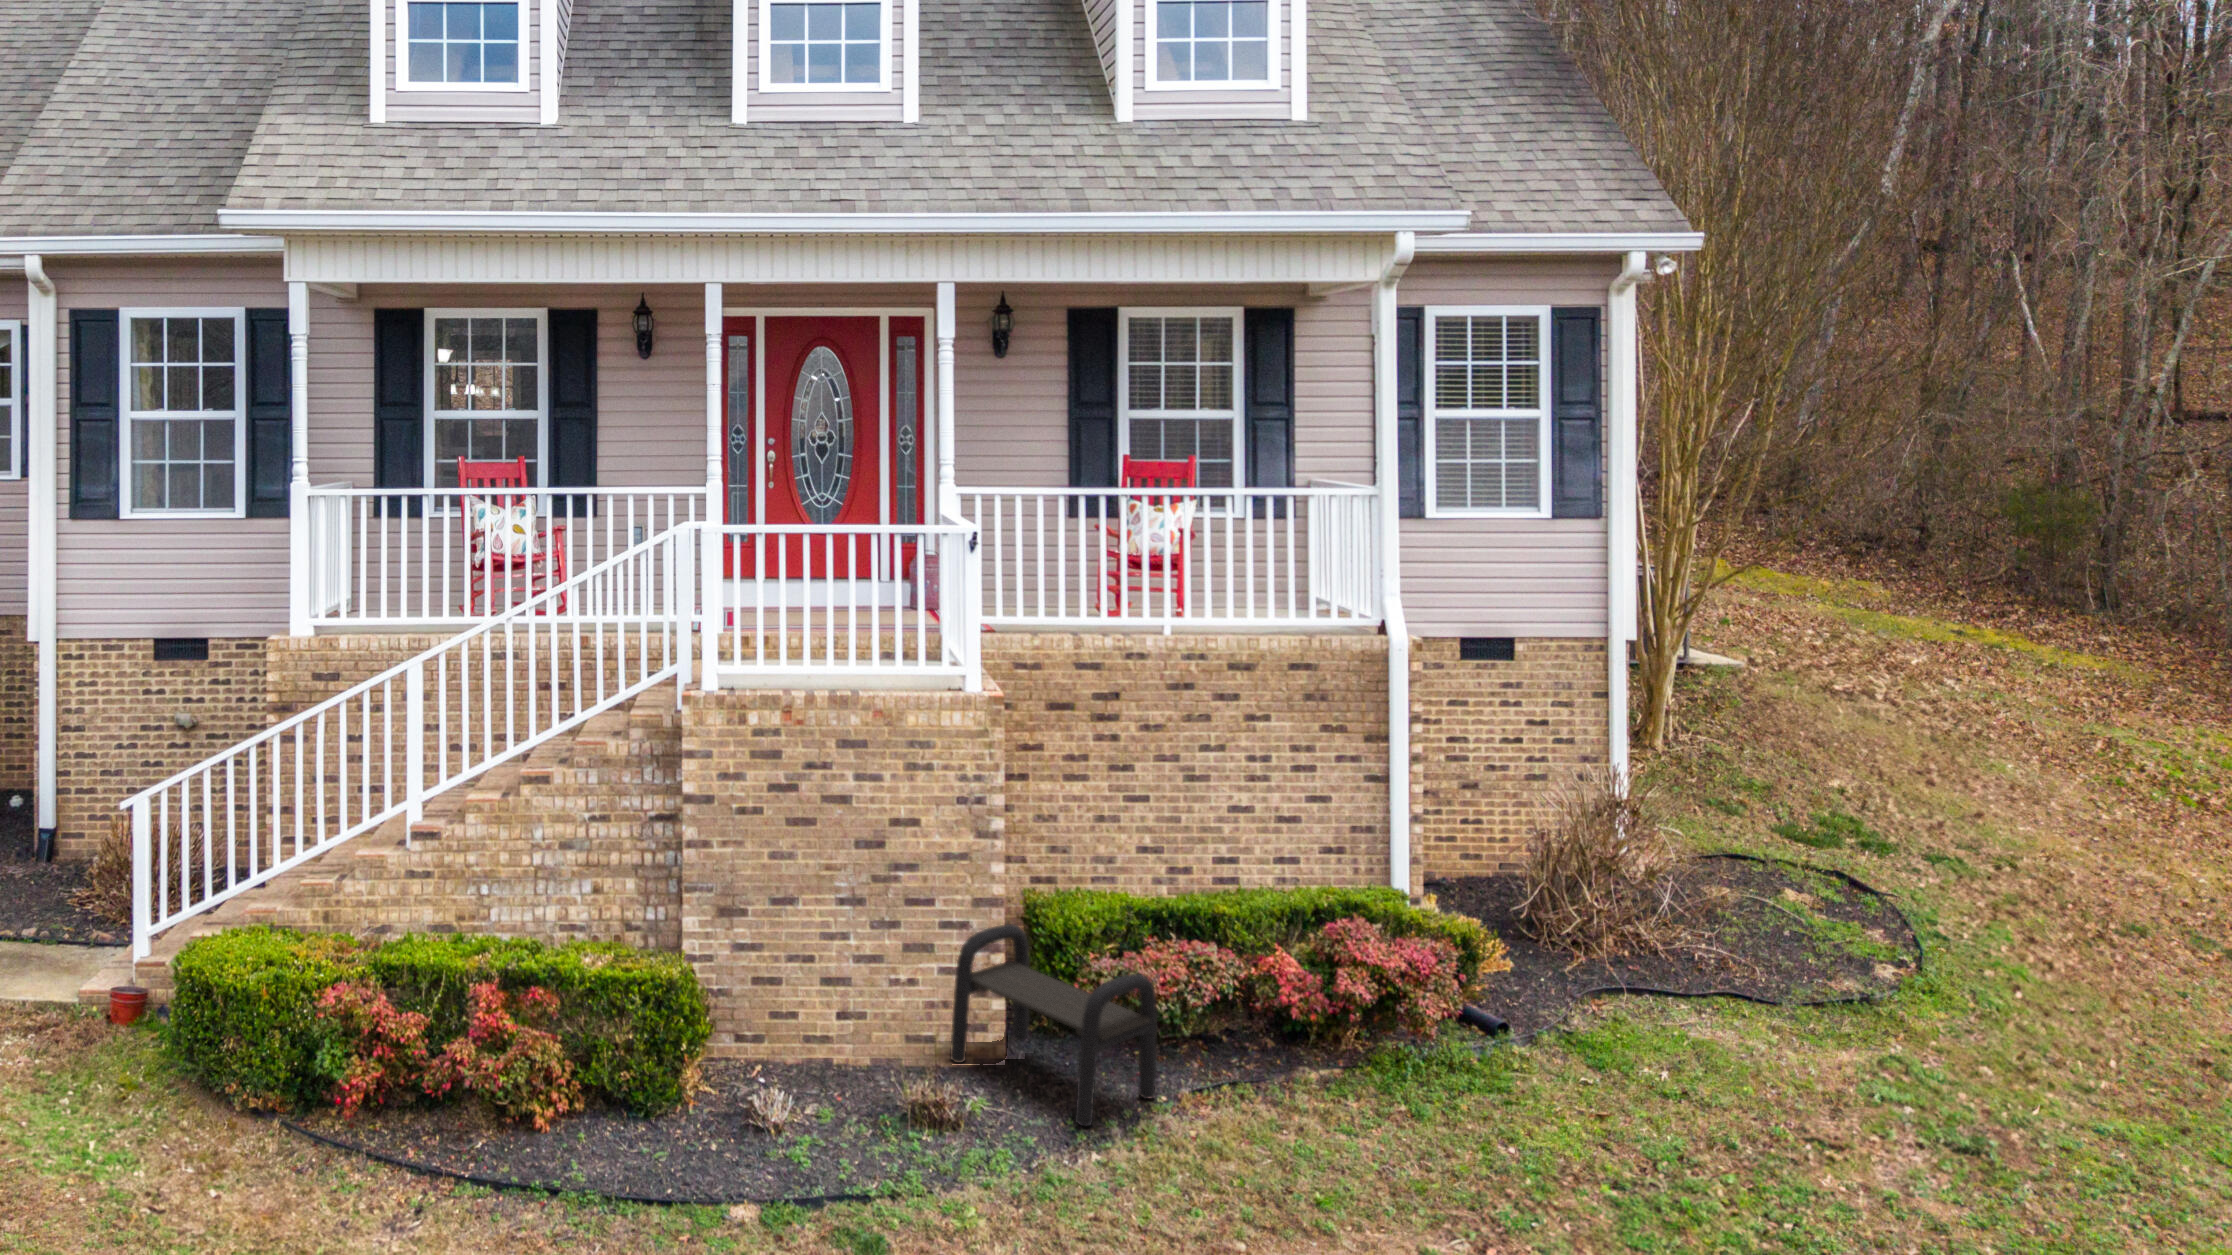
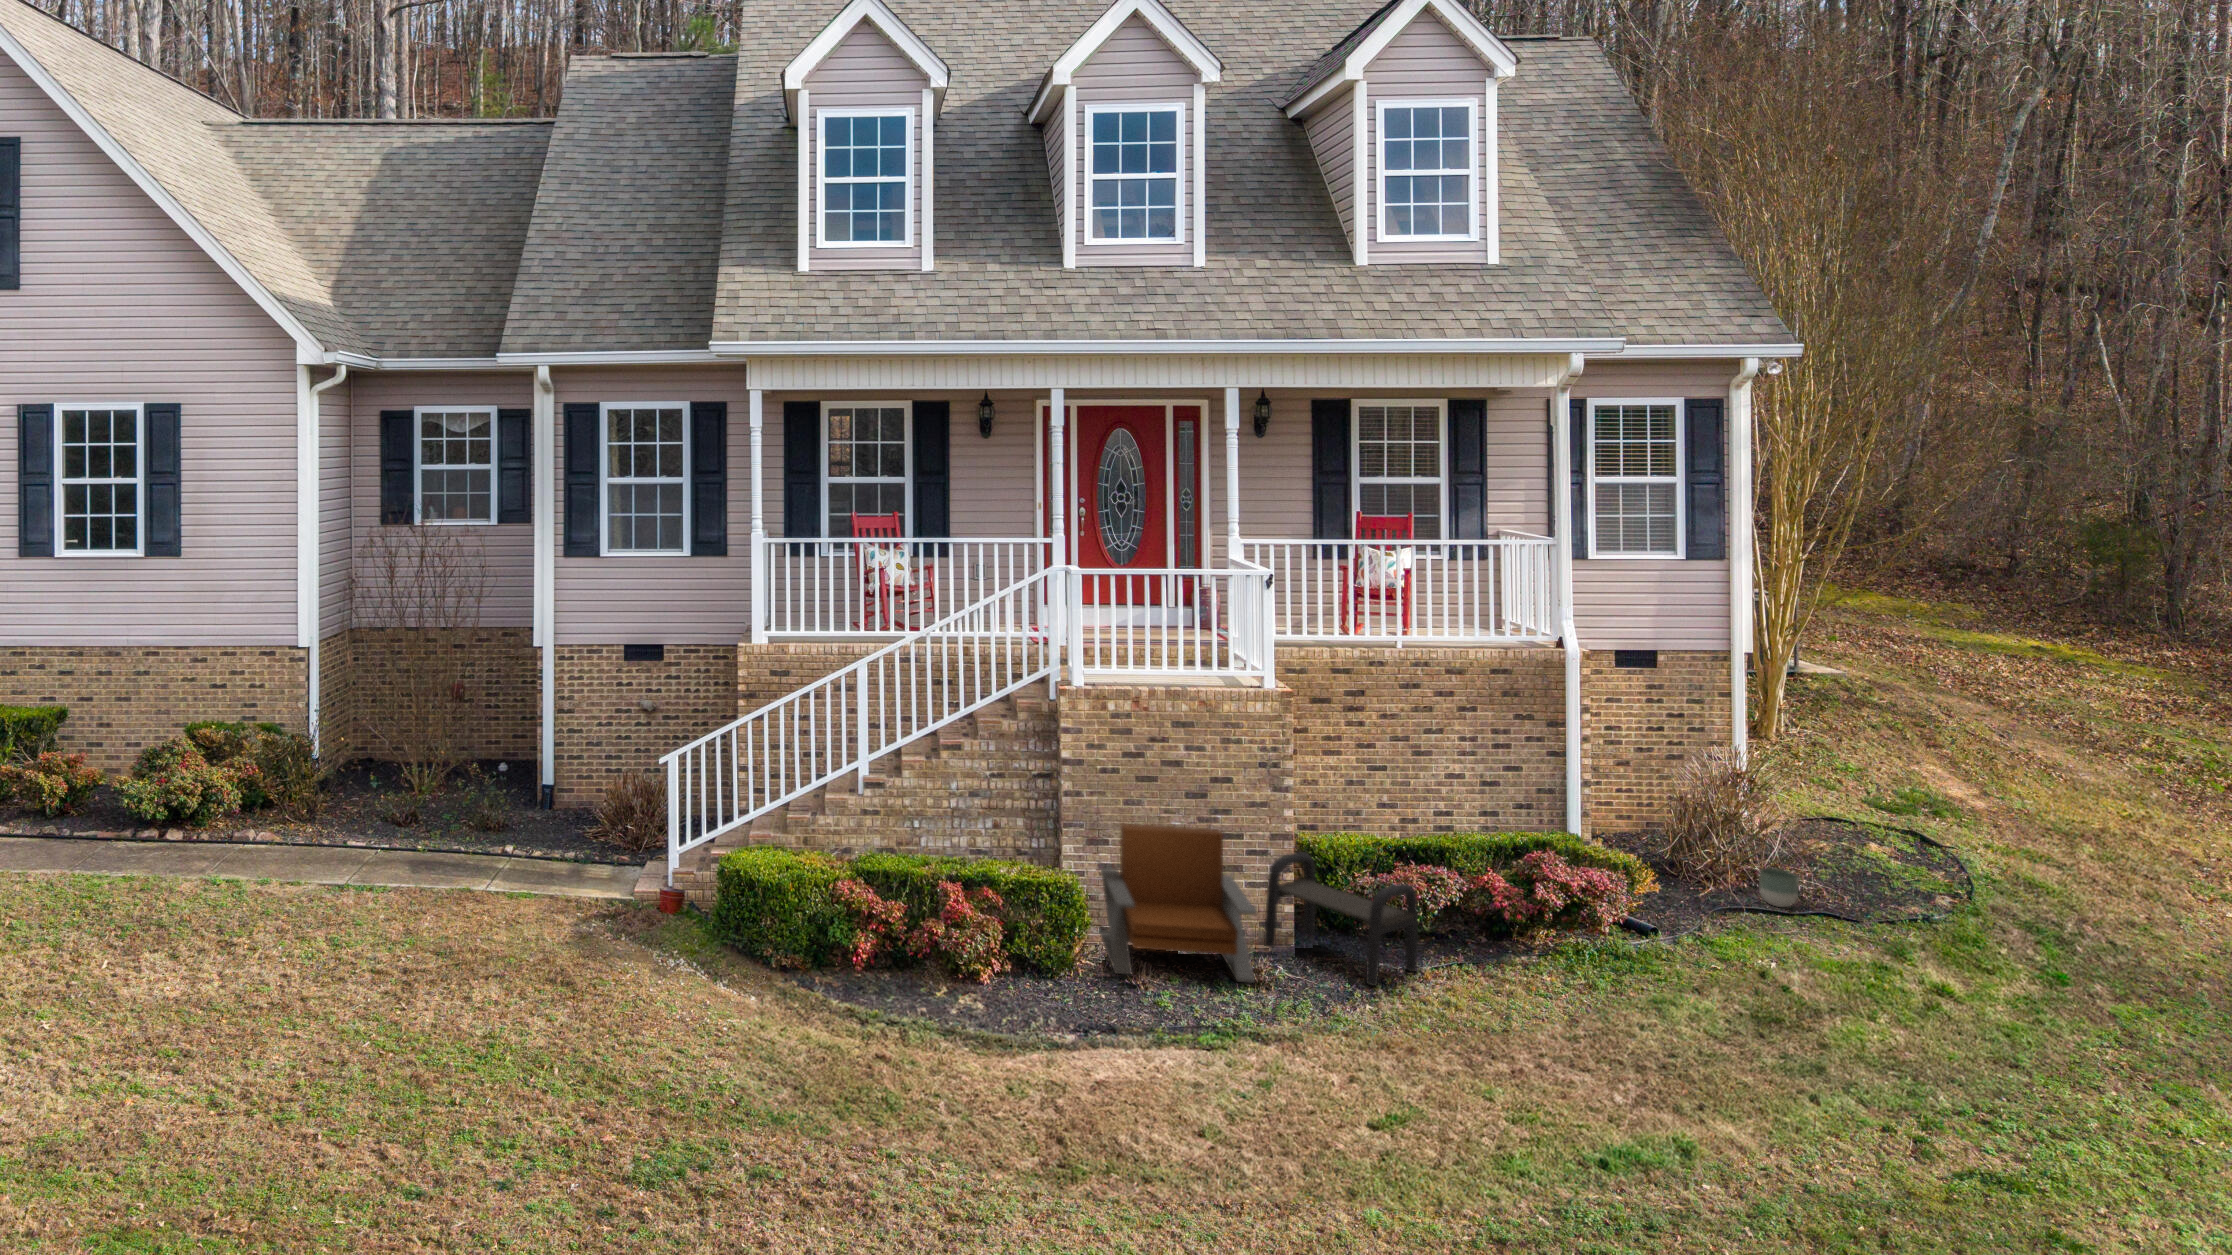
lounge chair: none [714,889,918,1126] -> present [1100,824,1257,983]
planter: none [1633,925,1684,979] -> present [1759,868,1799,907]

